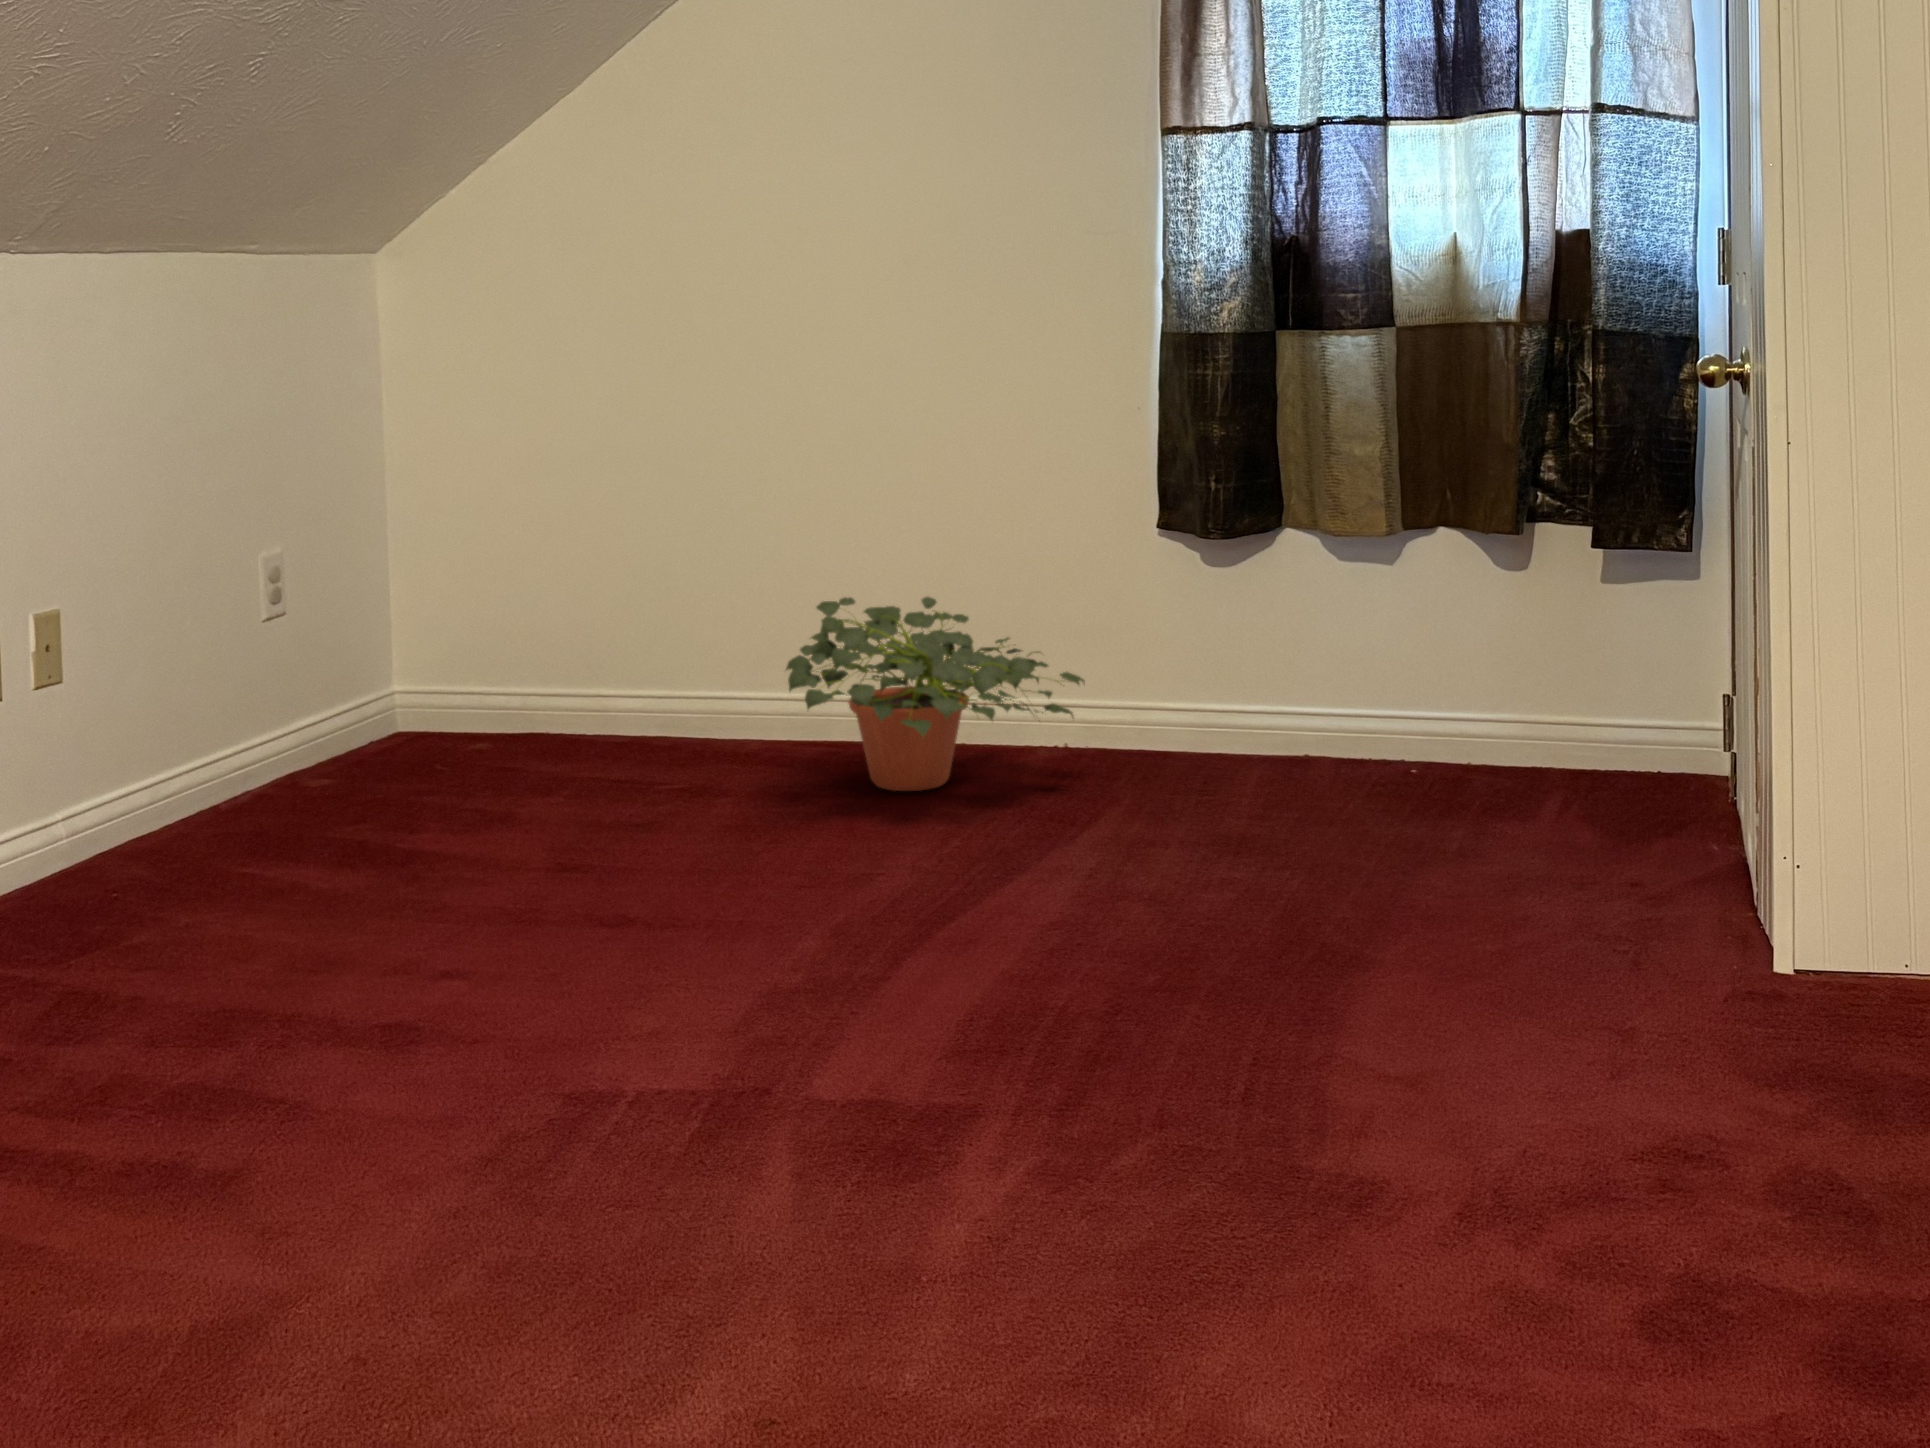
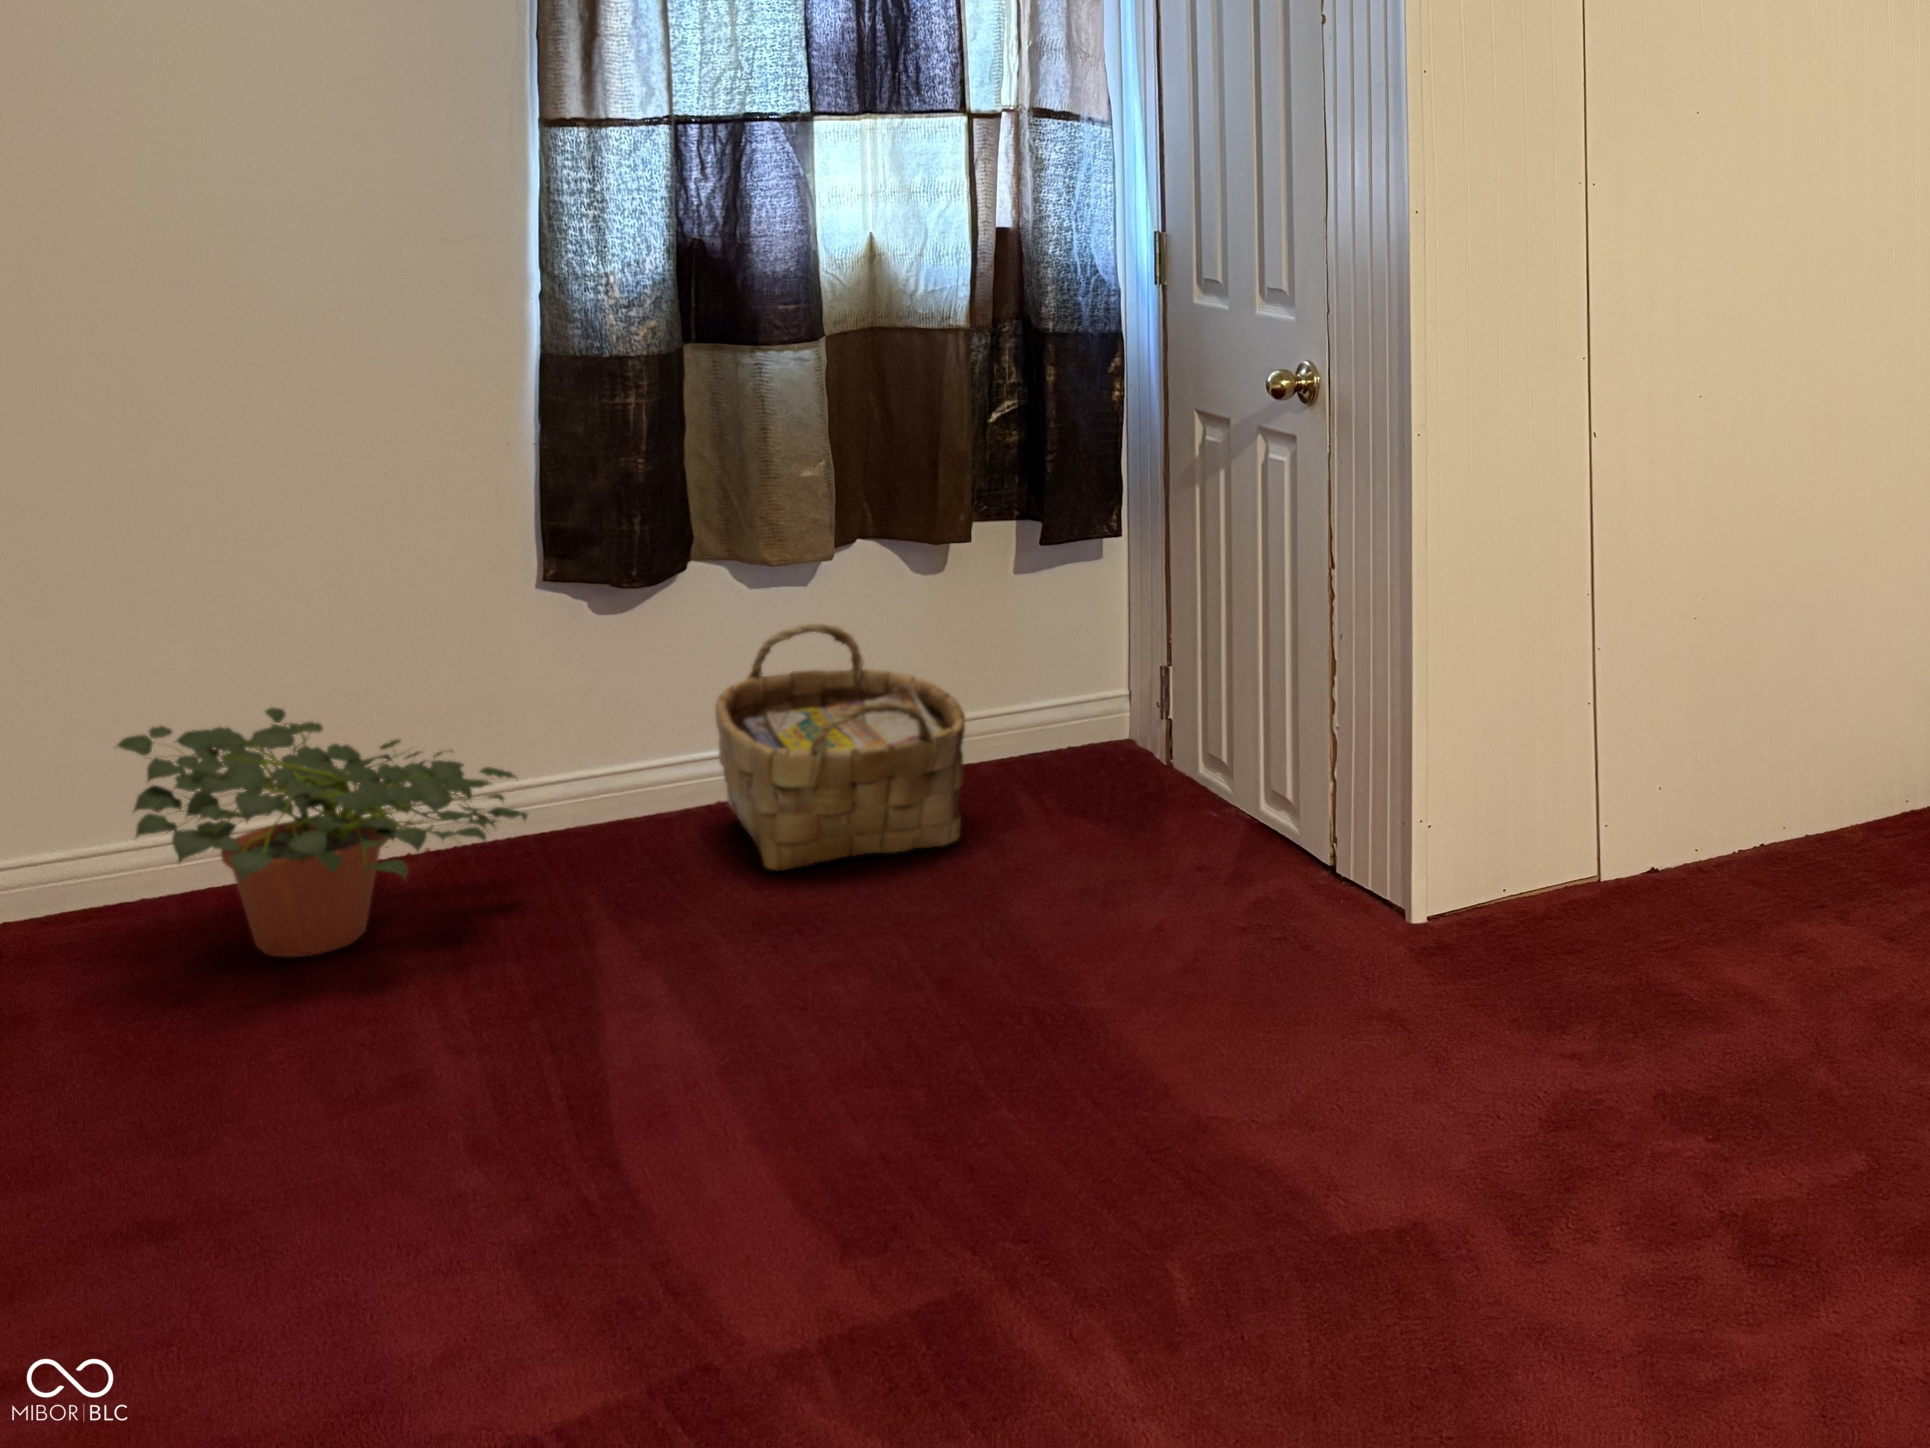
woven basket: none [1243,595,1468,819] -> present [715,623,965,871]

